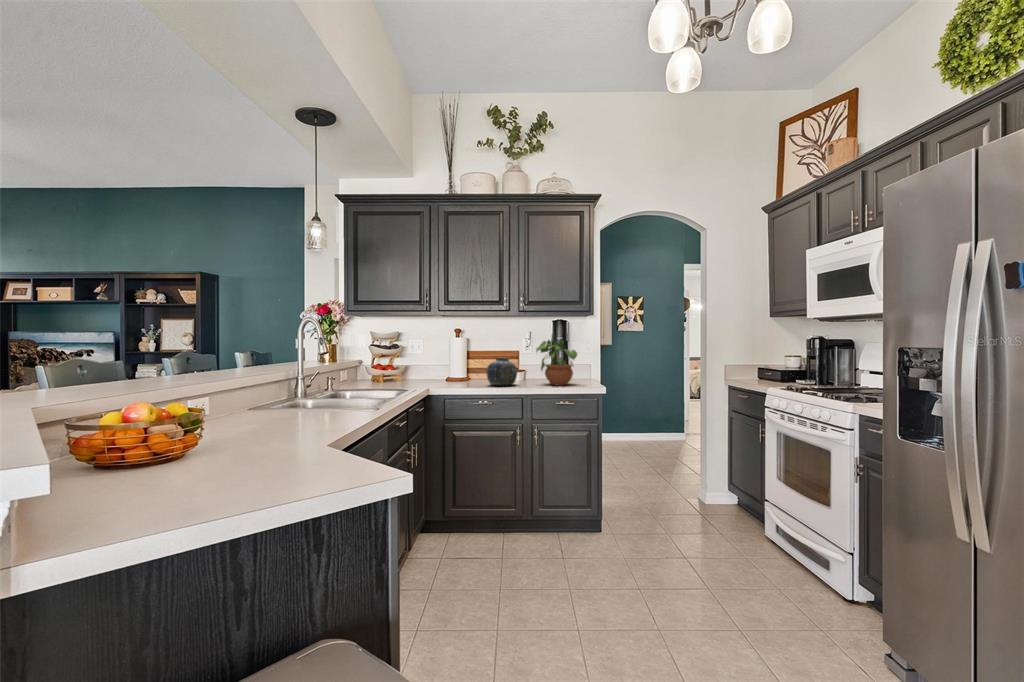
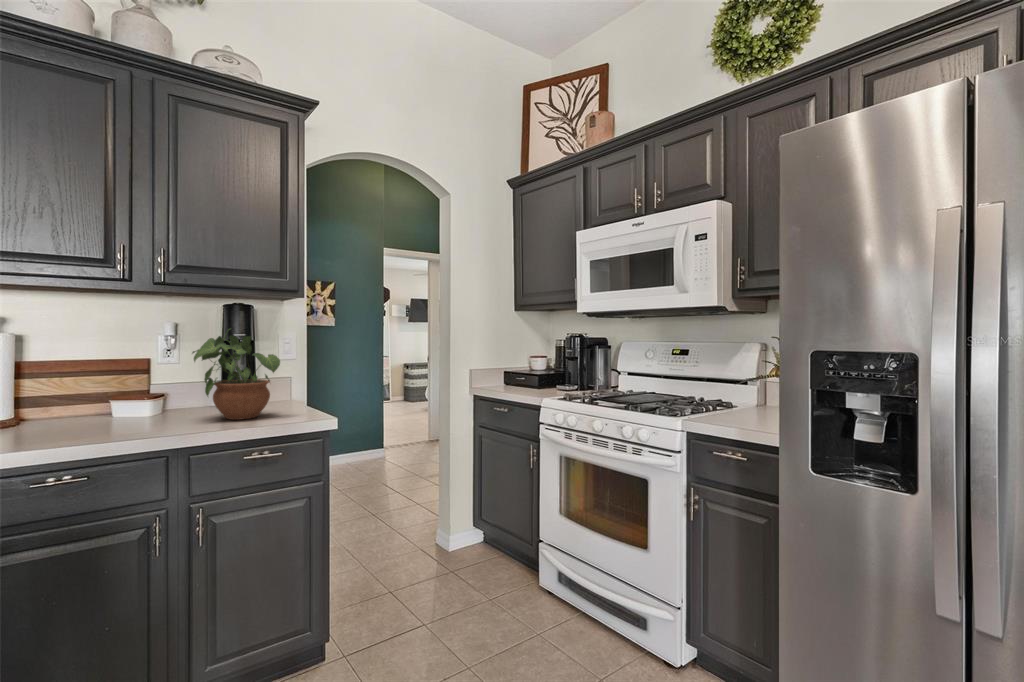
vase: present [486,358,518,385] -> none [67,373,150,432]

